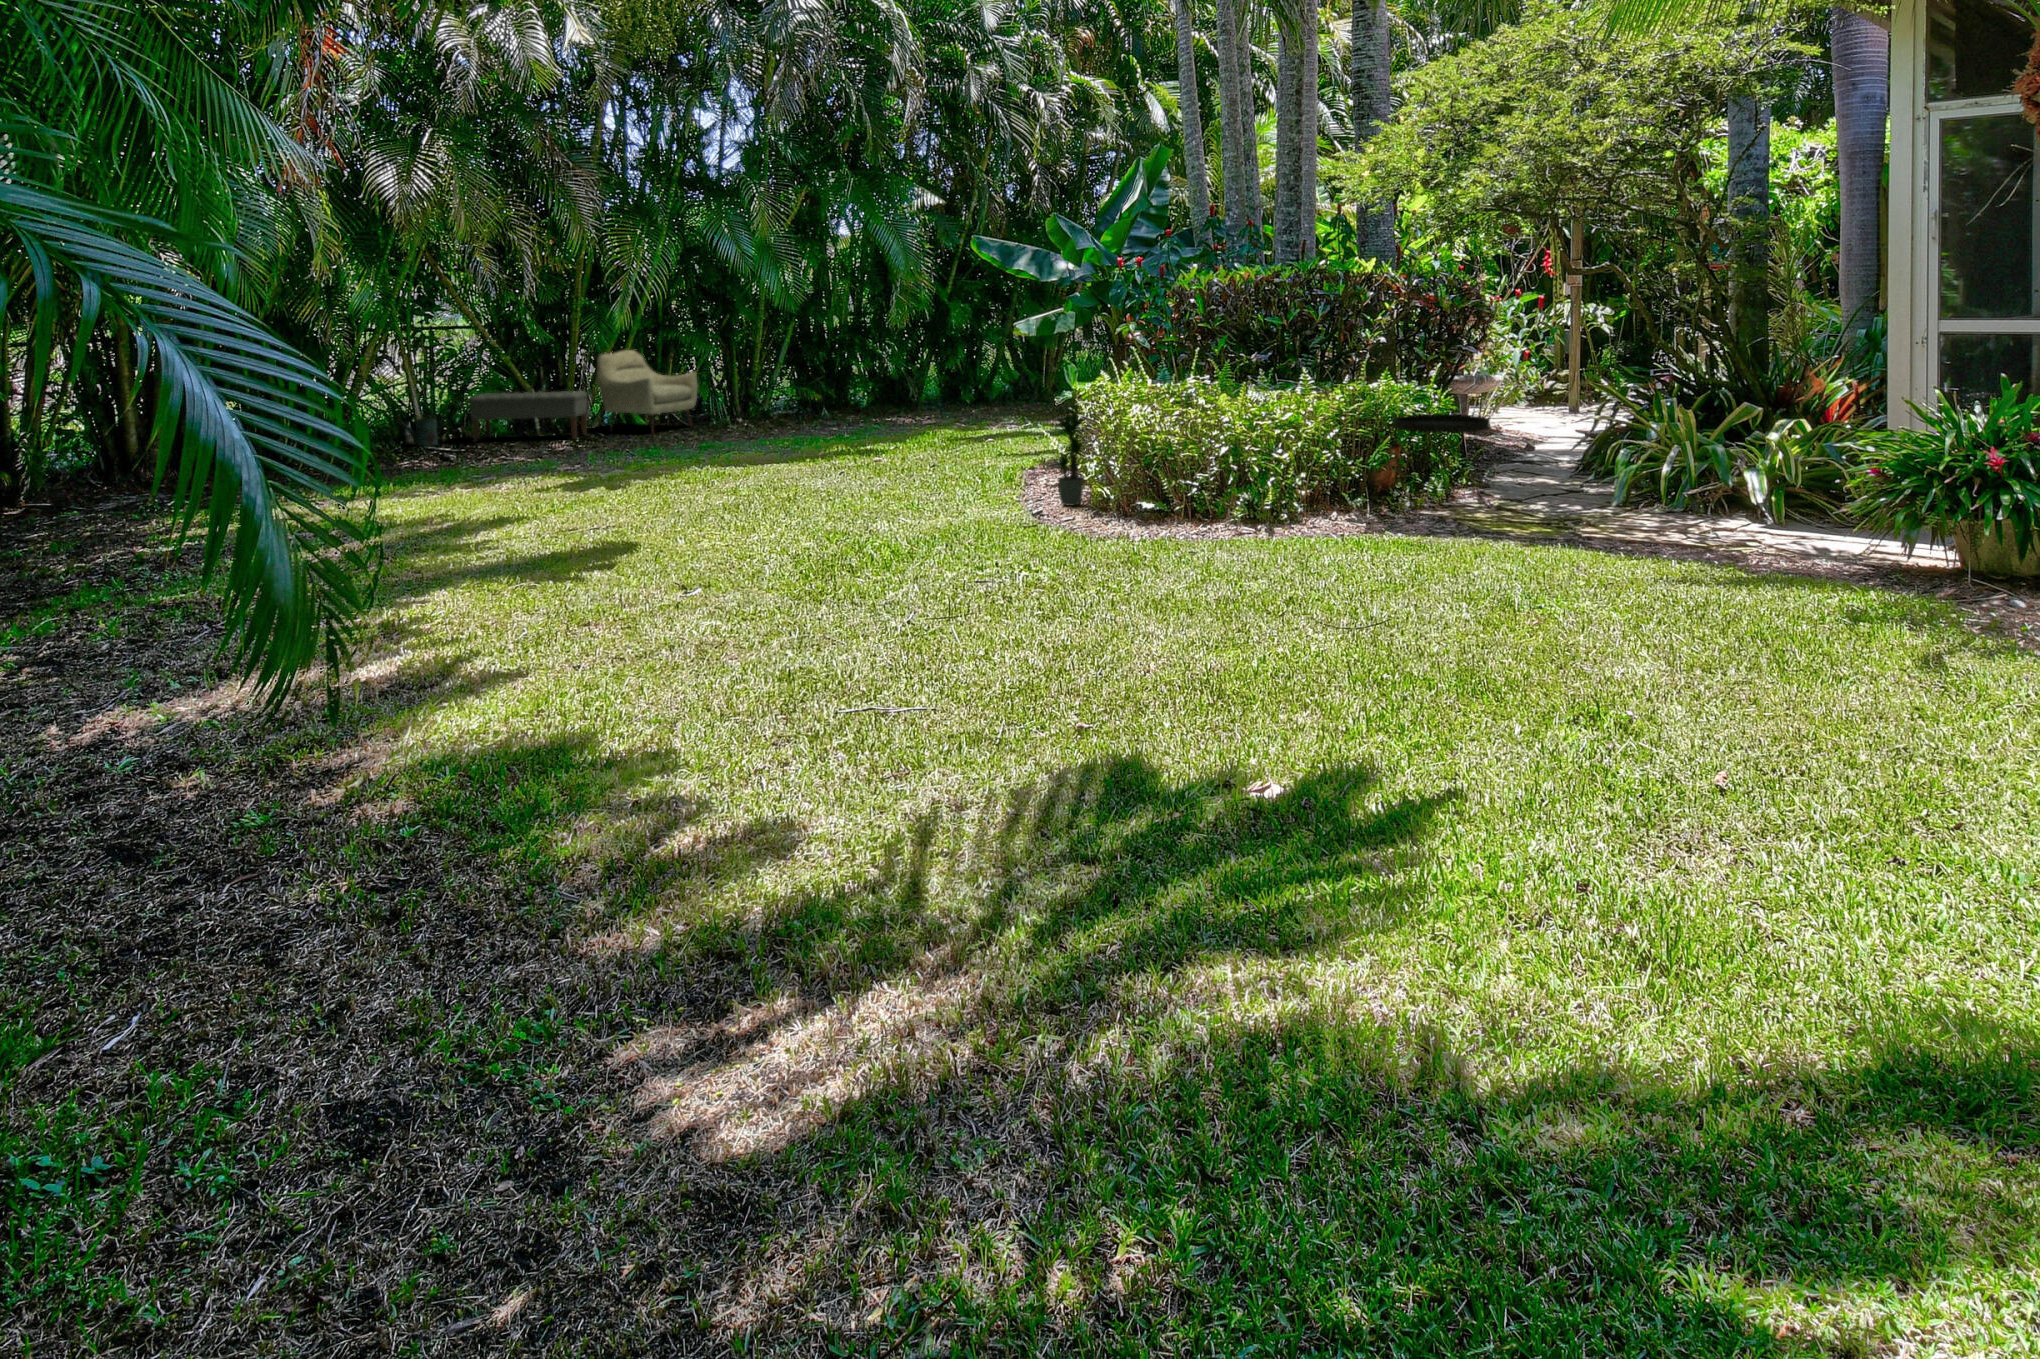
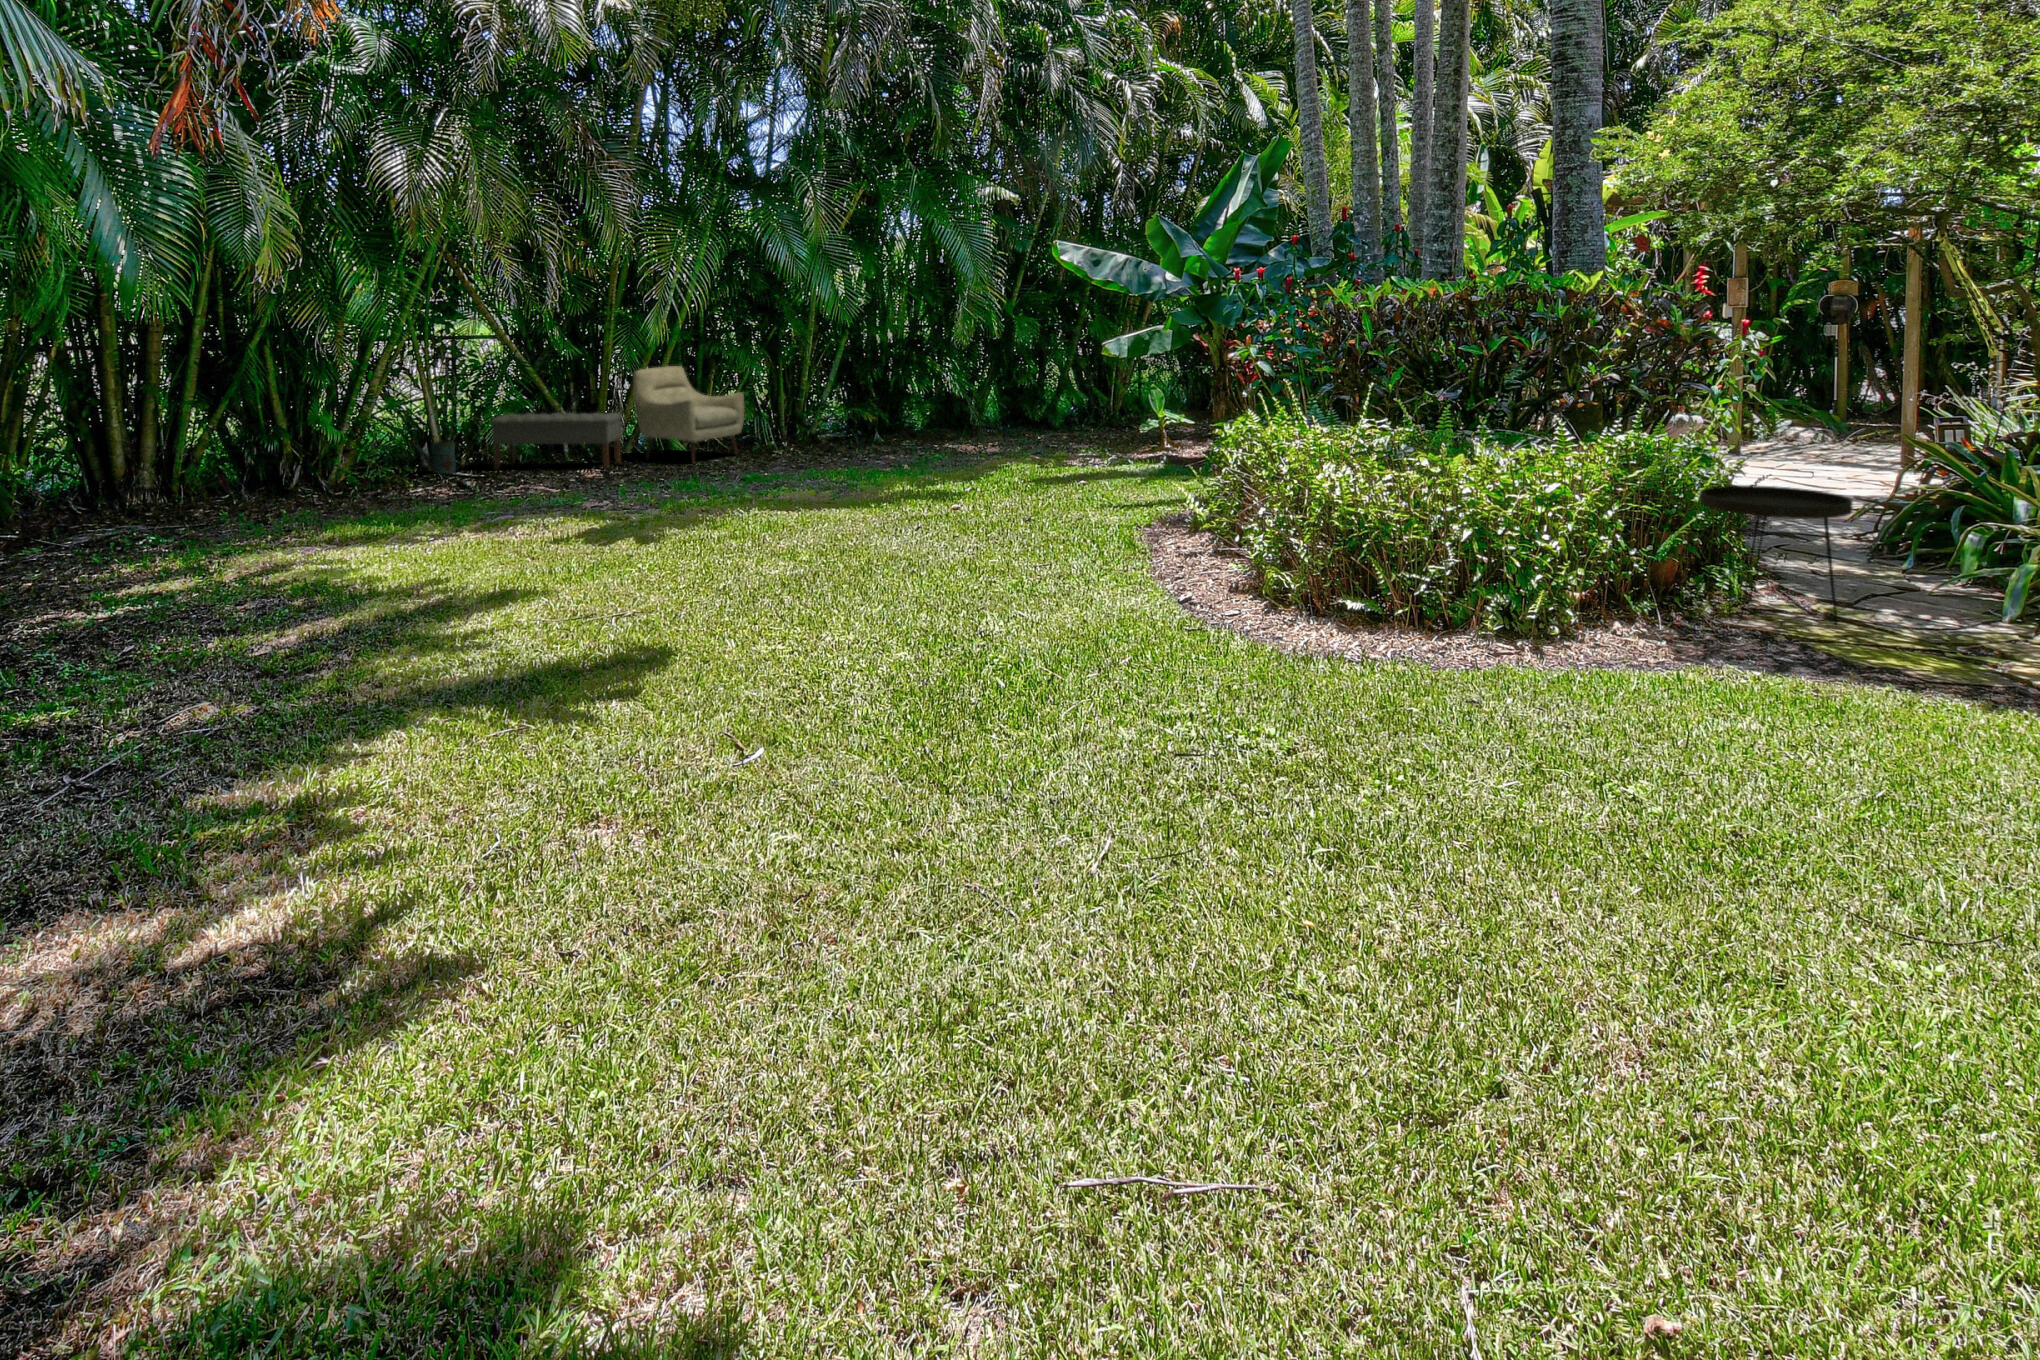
potted plant: present [1049,405,1090,506] -> none [1194,454,1280,596]

